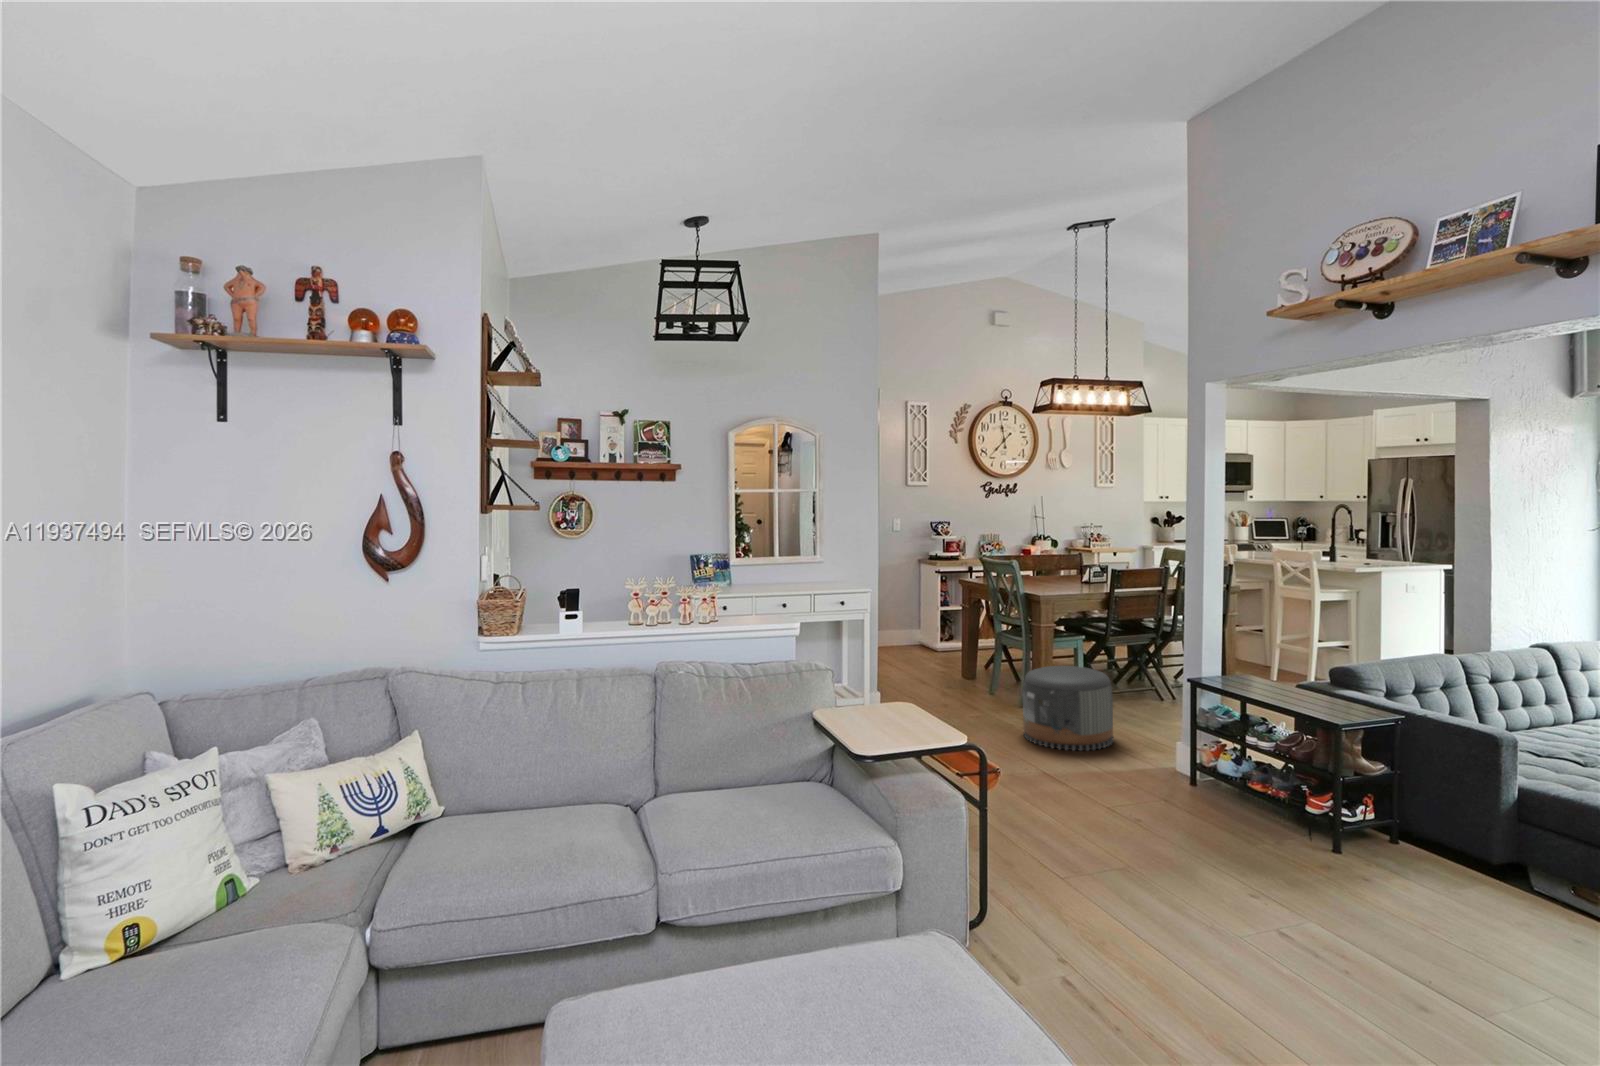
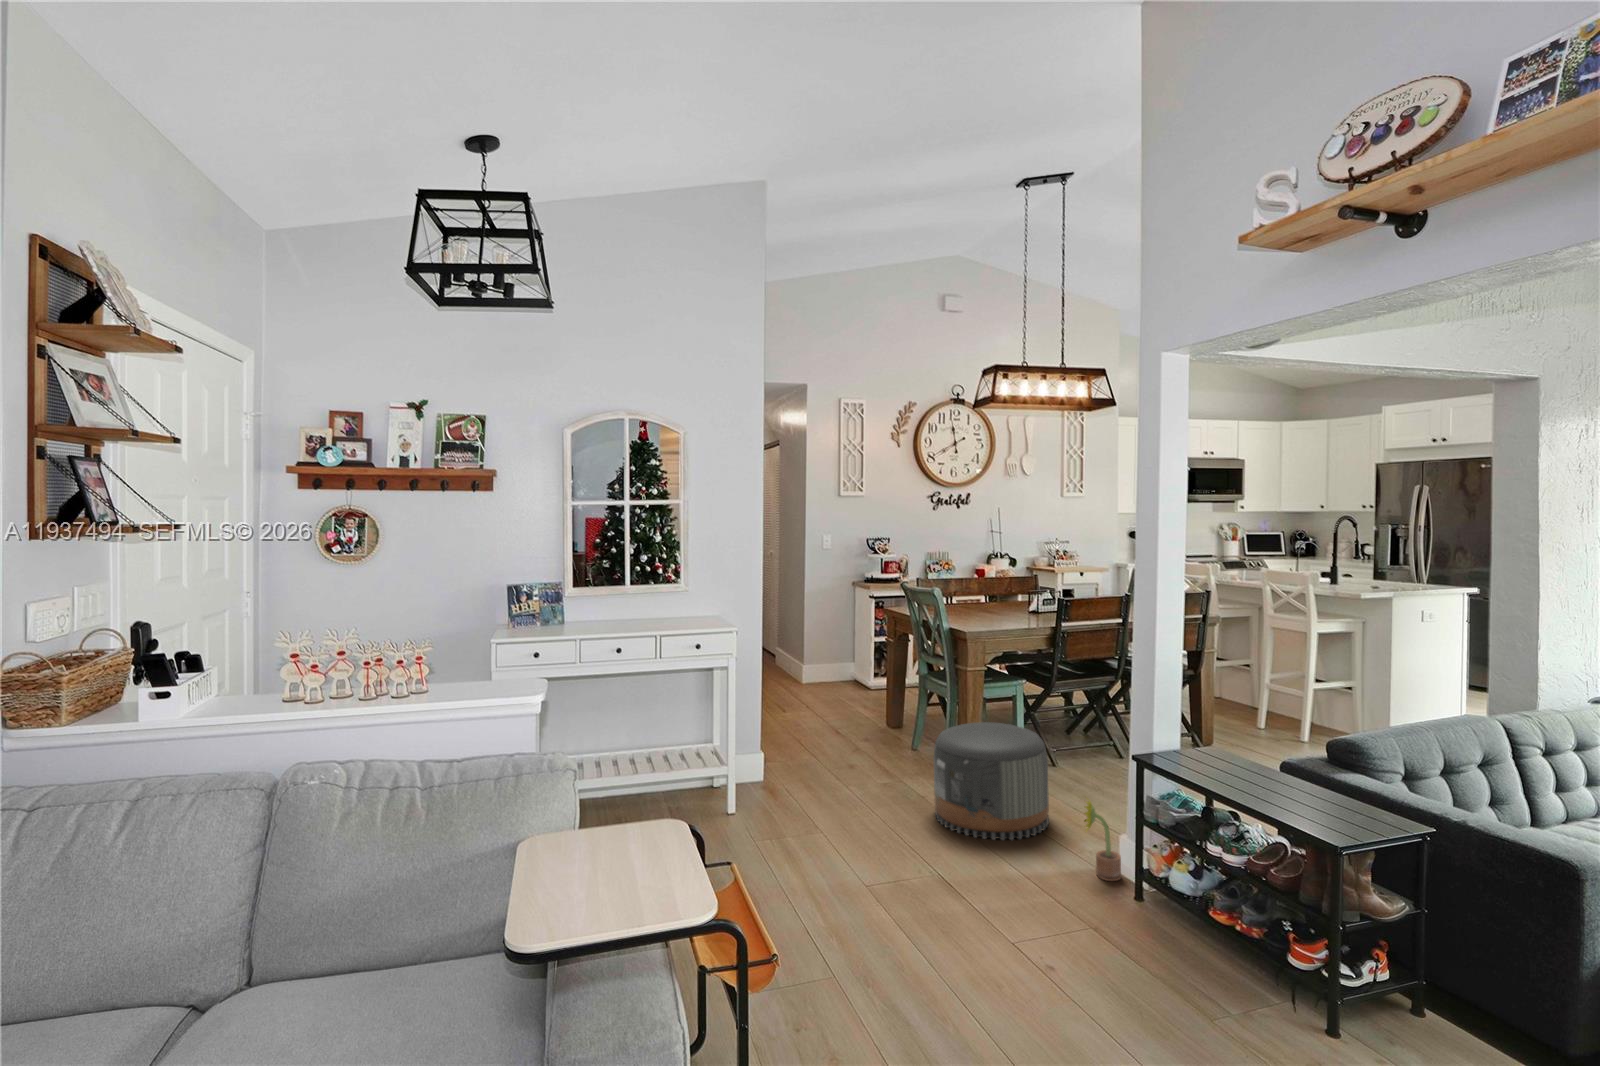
decorative plant: none [1147,712,1175,773] -> present [1085,801,1121,881]

